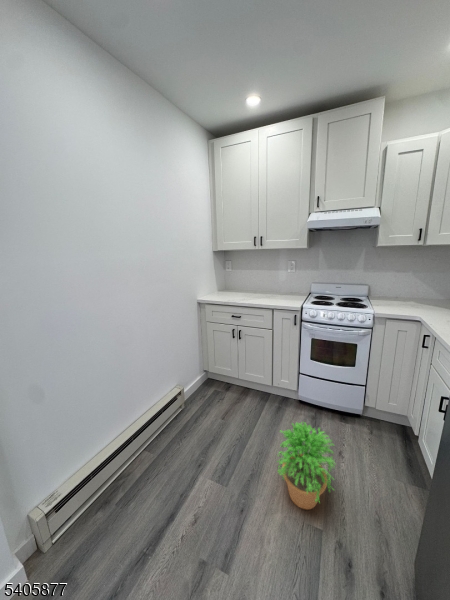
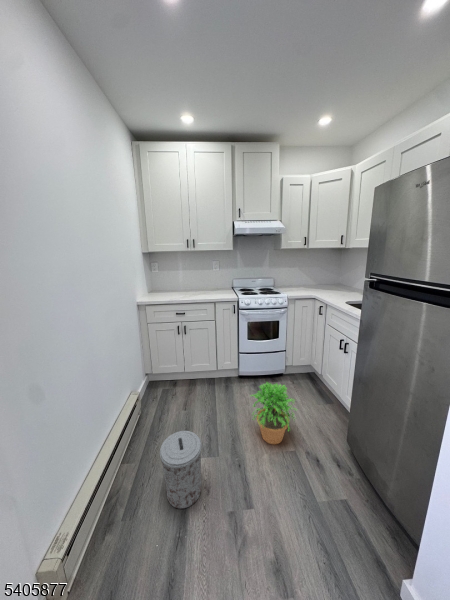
trash can: none [149,441,195,526] -> present [160,431,202,509]

